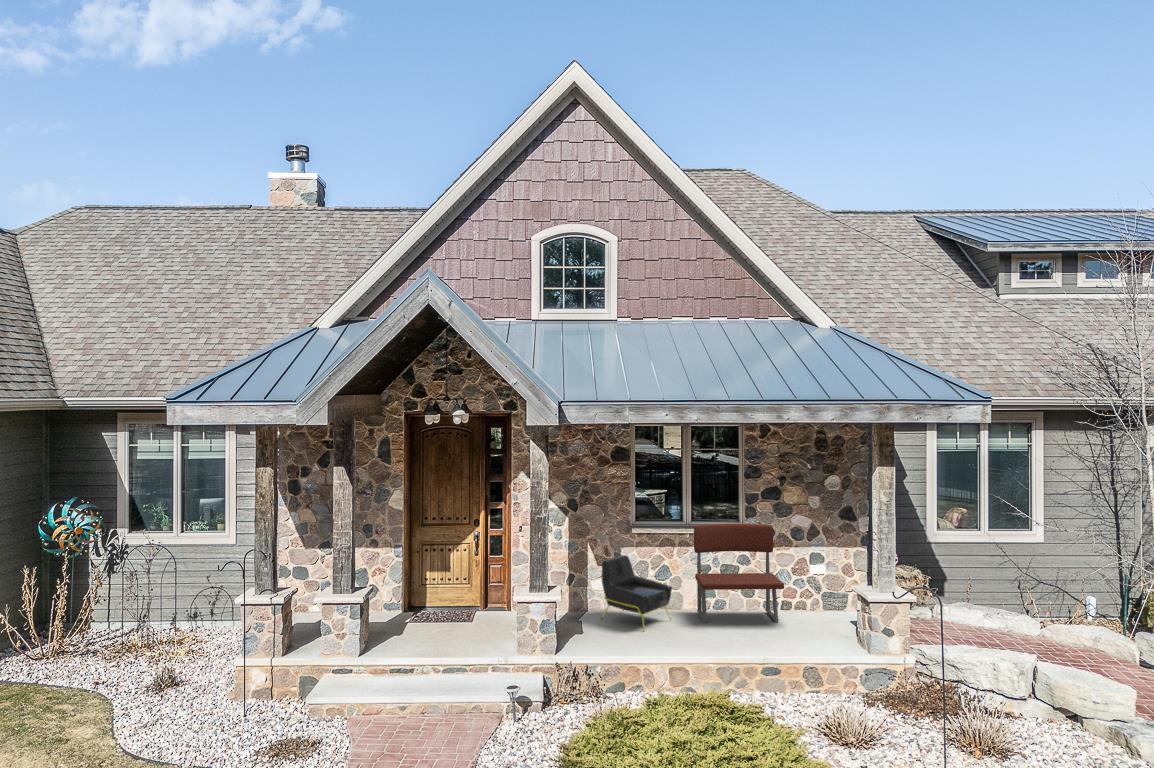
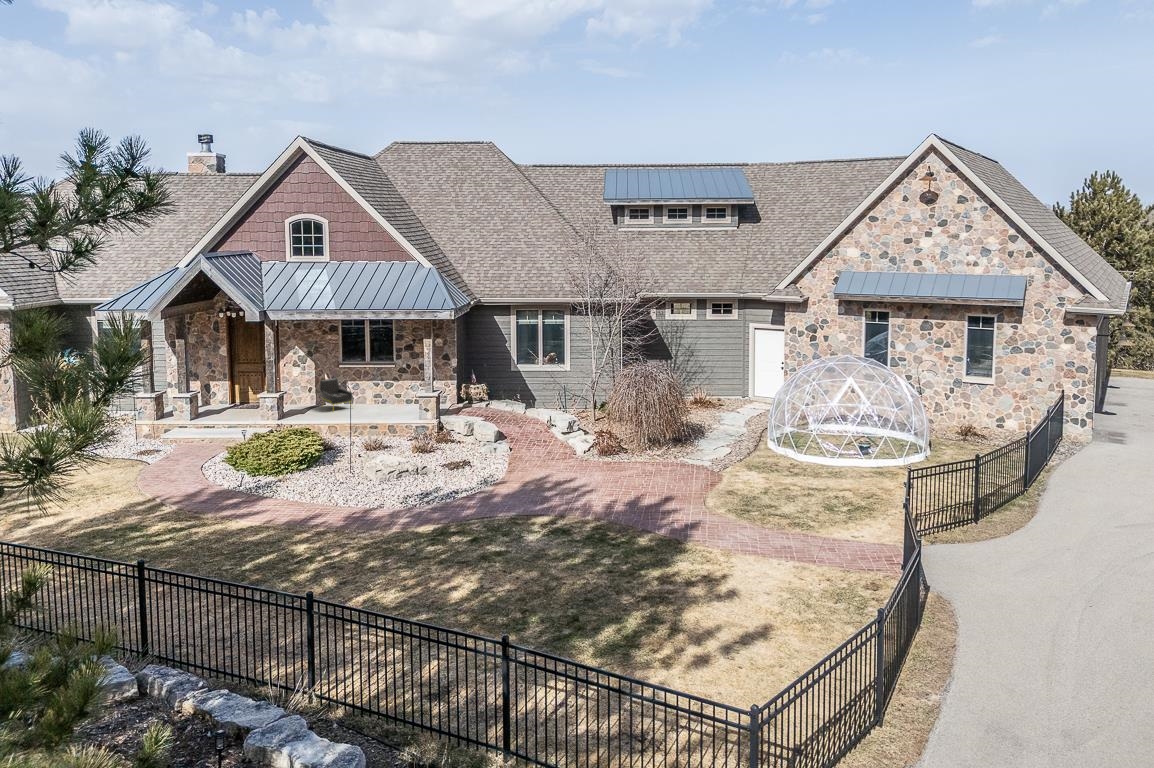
bench: present [694,524,784,623] -> none [363,363,407,410]

